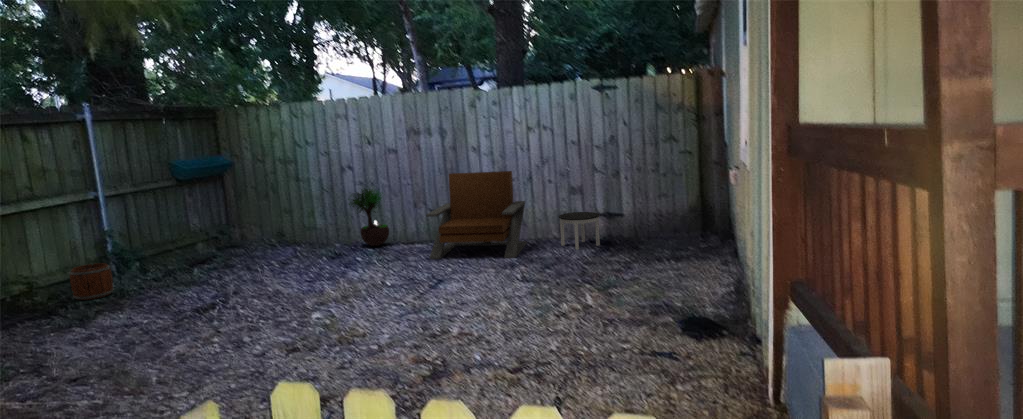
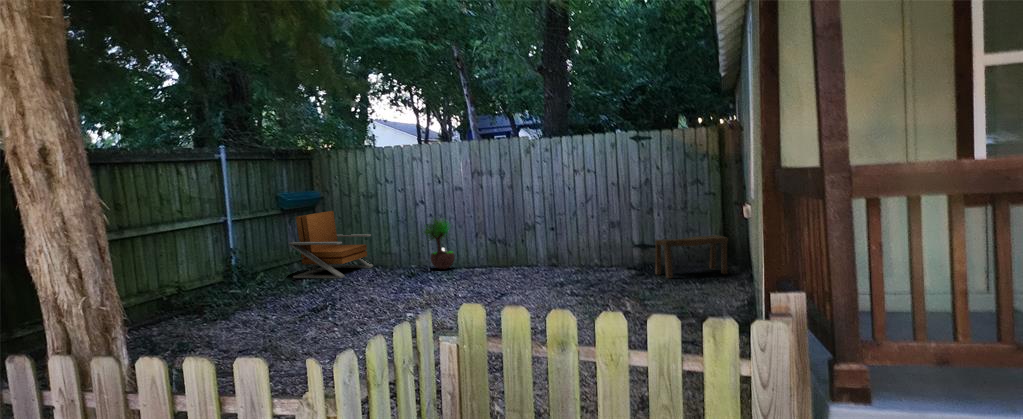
lounge chair: present [426,171,527,259] -> present [289,211,373,278]
bench: none [623,201,709,255] -> present [655,235,728,279]
round table: present [559,212,600,250] -> none [601,243,635,274]
bucket: present [69,263,114,300] -> none [206,274,238,303]

